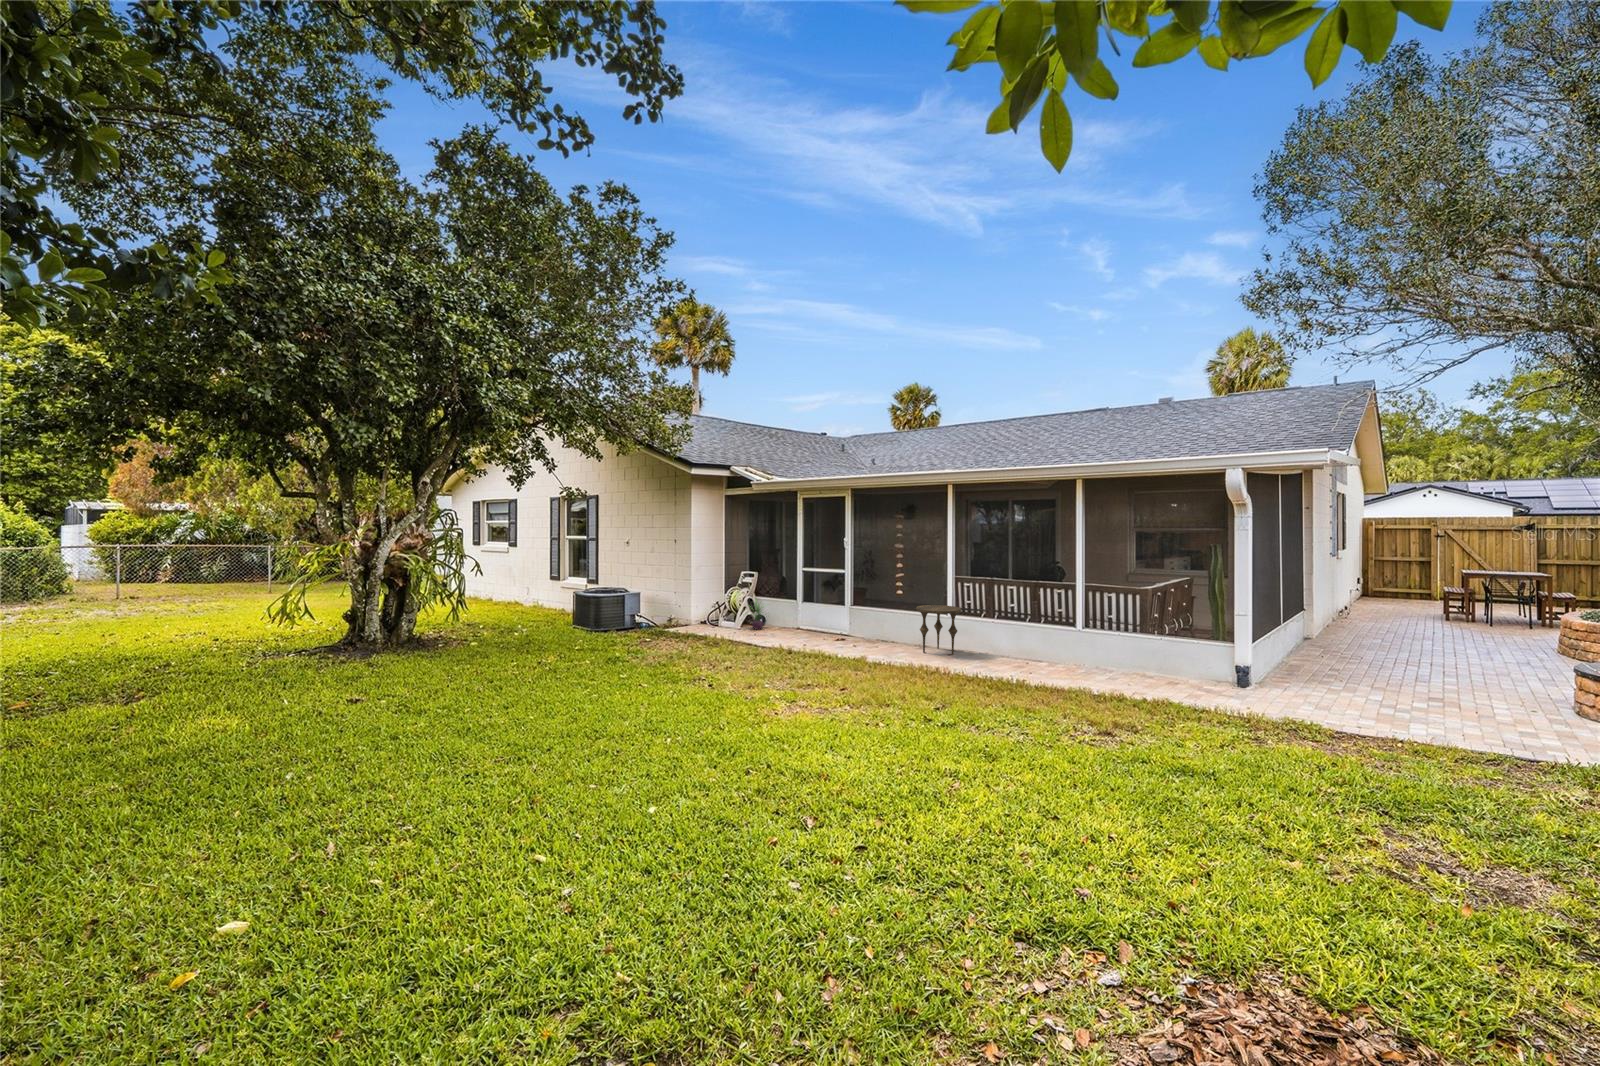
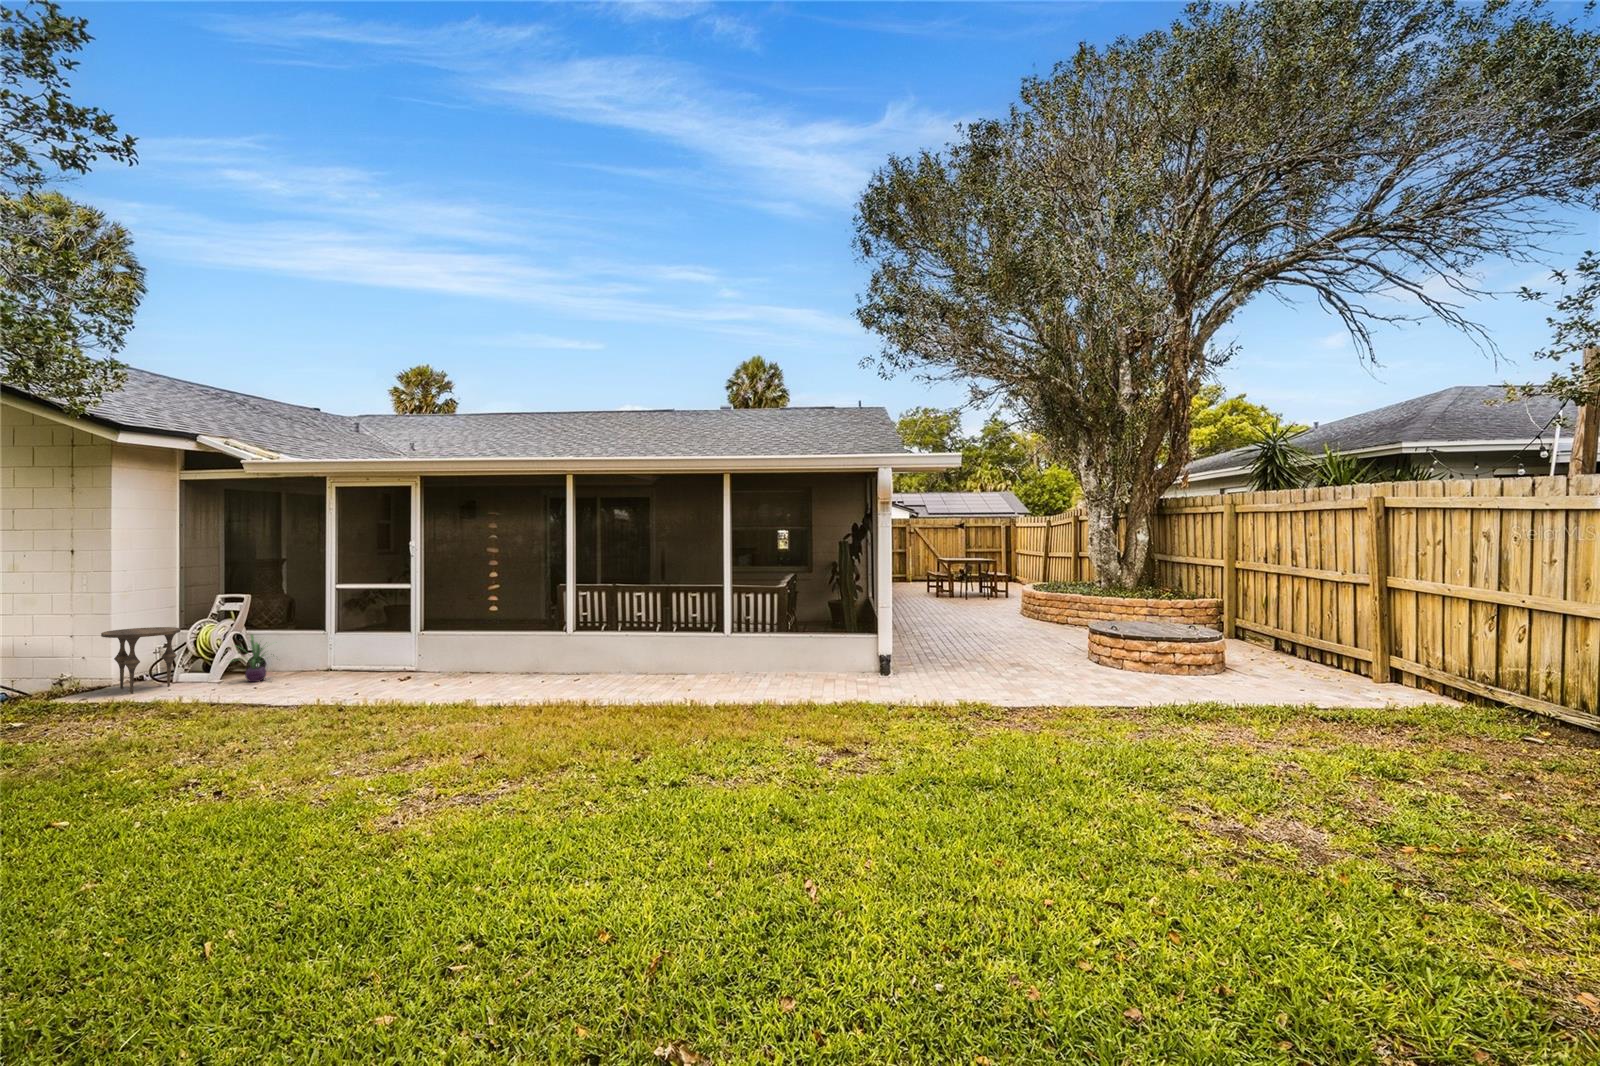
side table: present [916,605,961,654] -> present [101,627,180,694]

